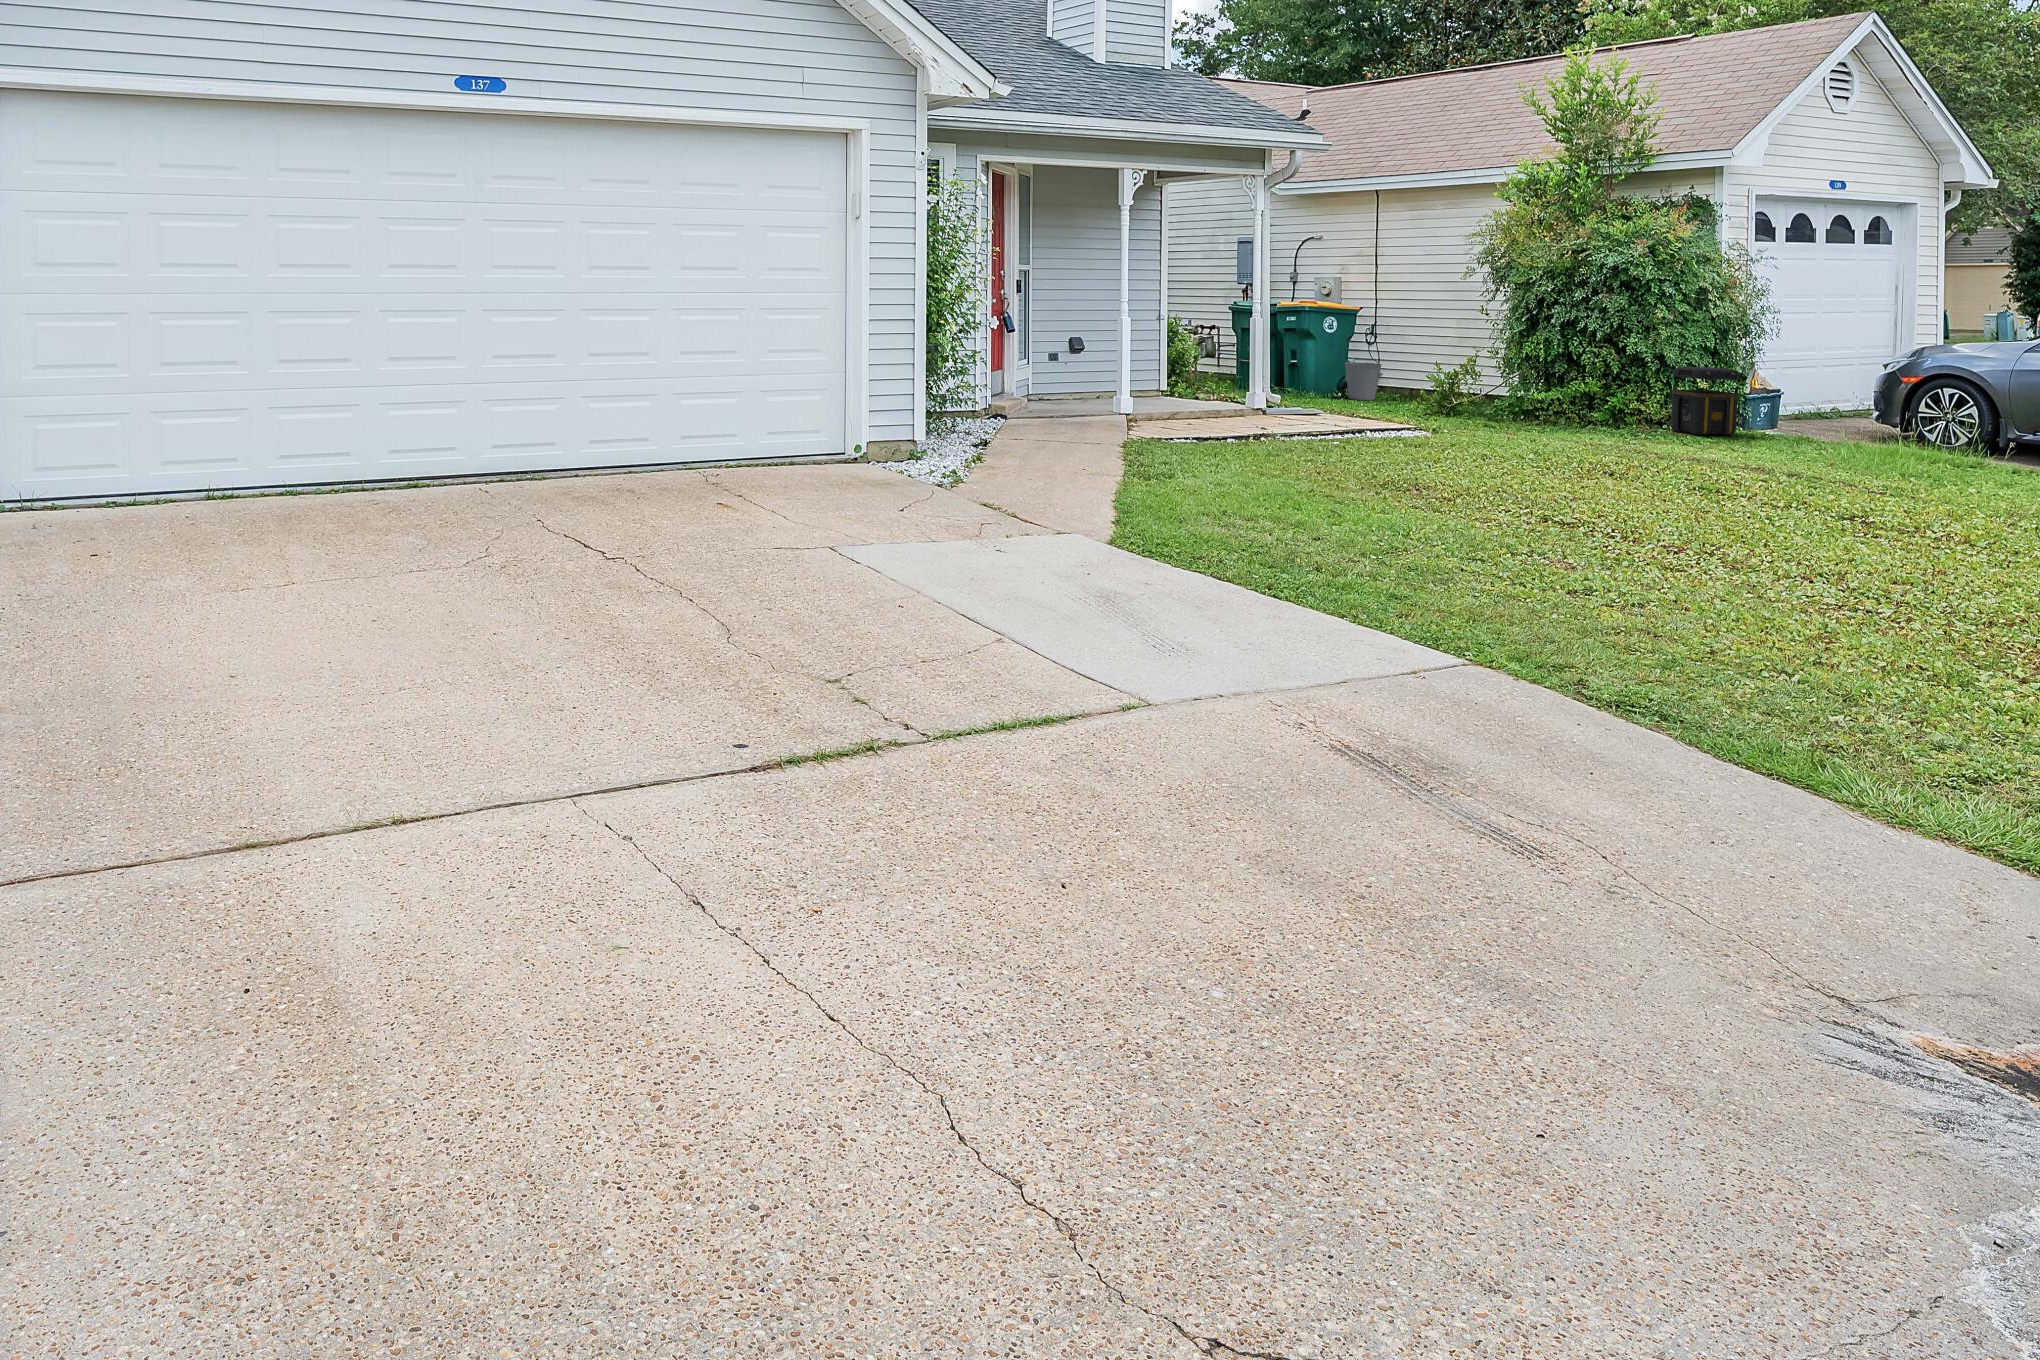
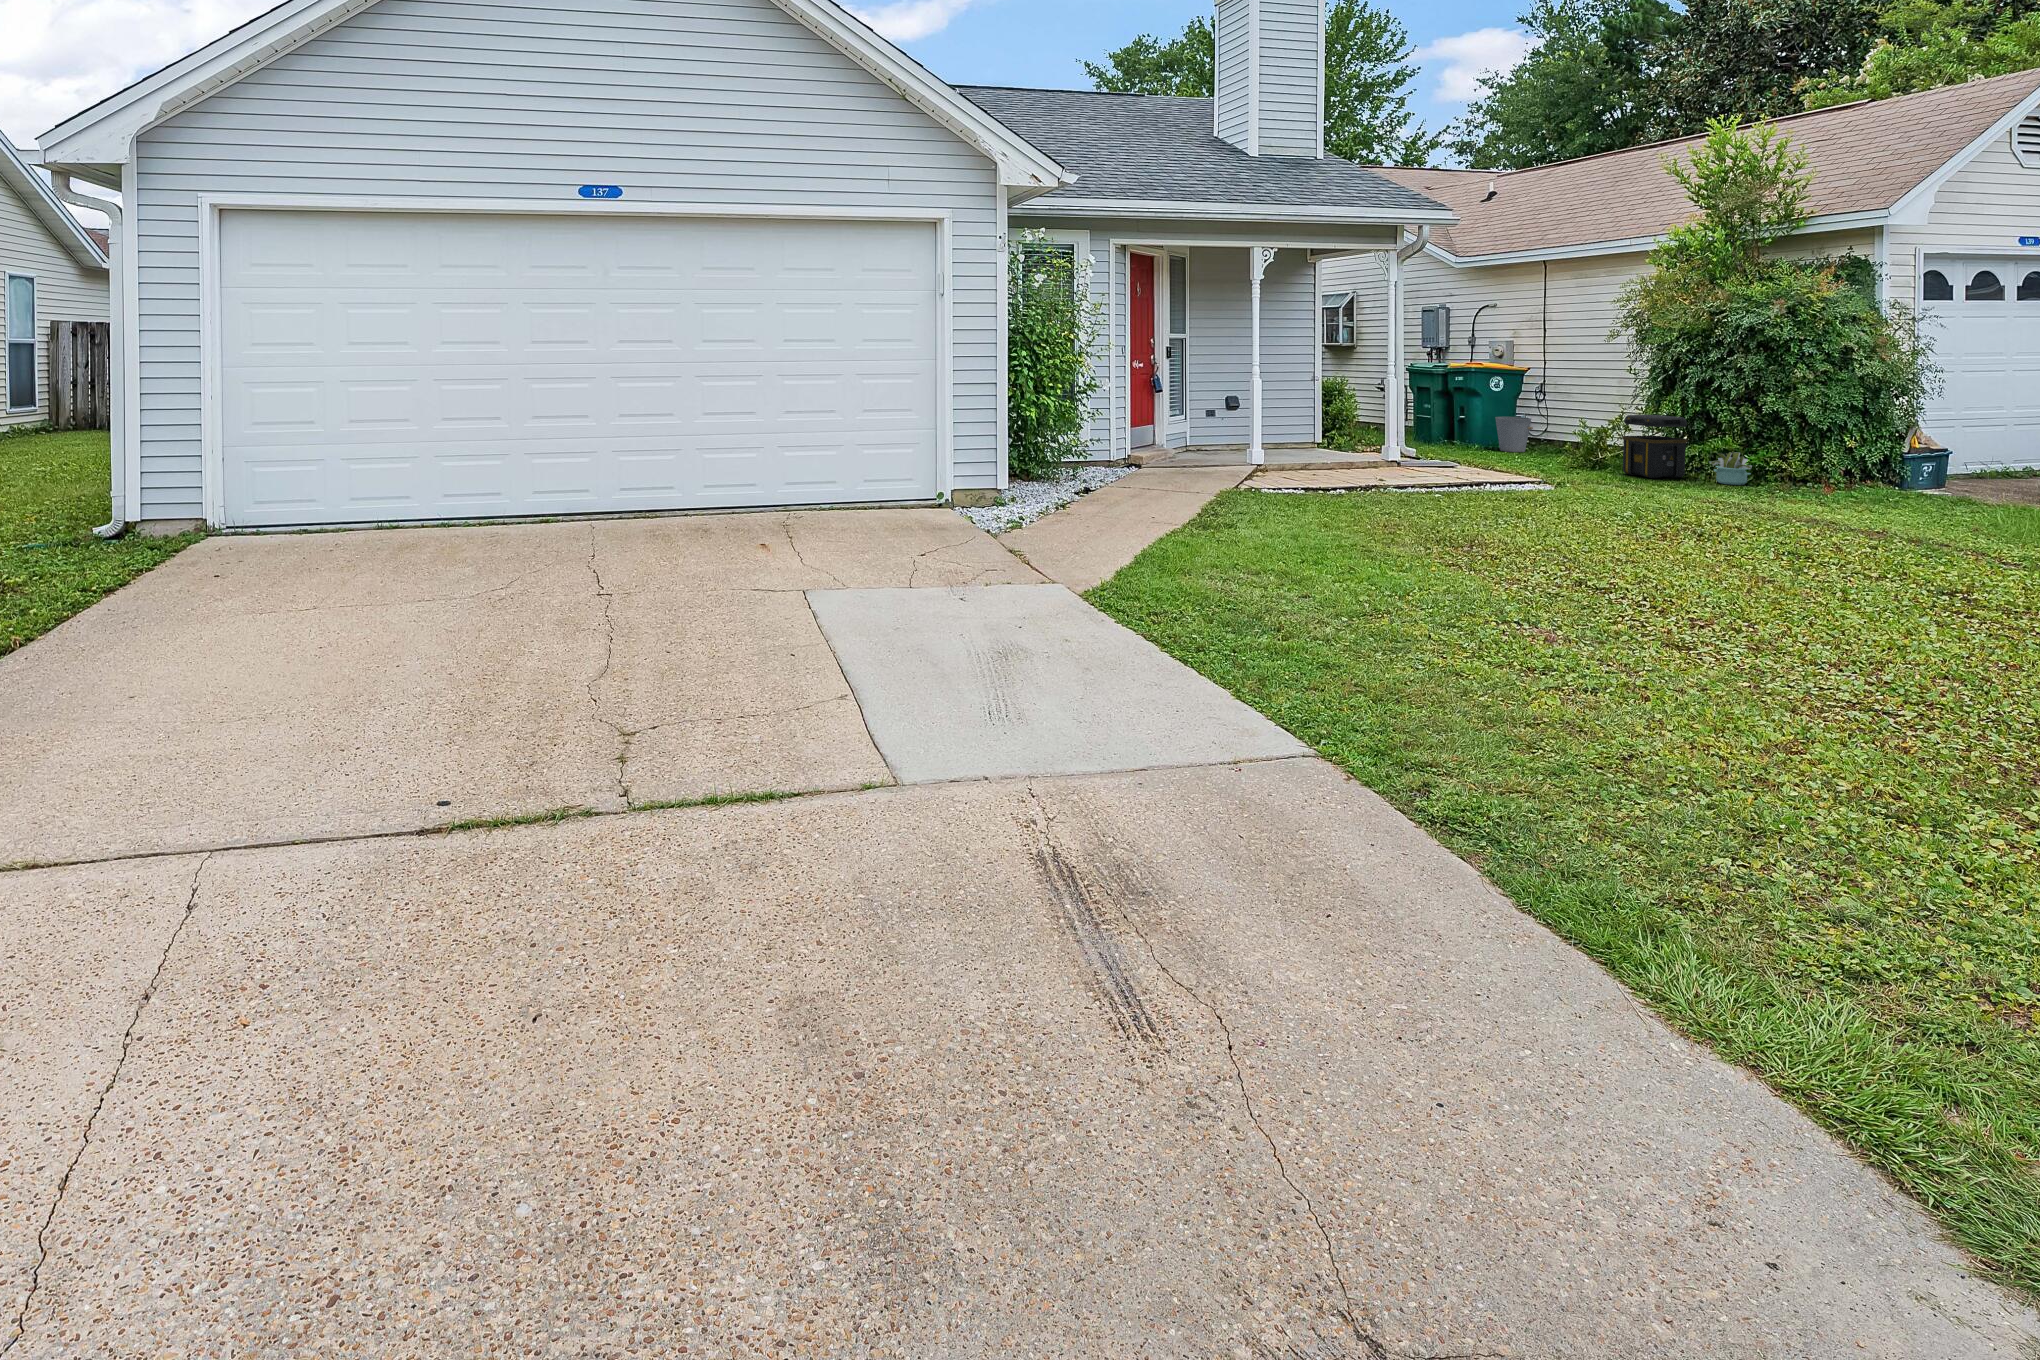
toolbox: present [1671,367,1740,436] -> present [1622,415,1688,478]
decorative plant: none [1574,395,1615,428] -> present [1710,452,1752,485]

